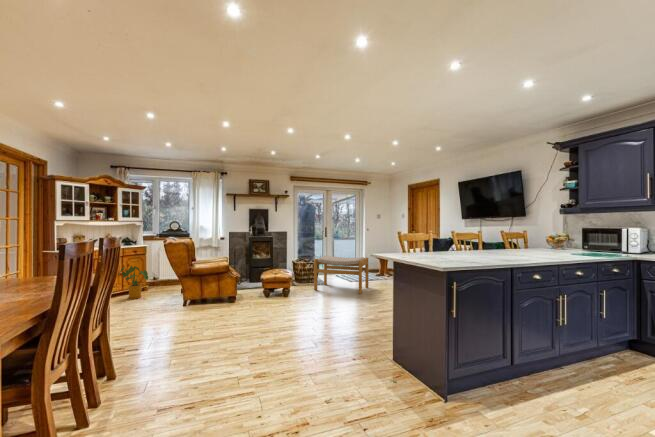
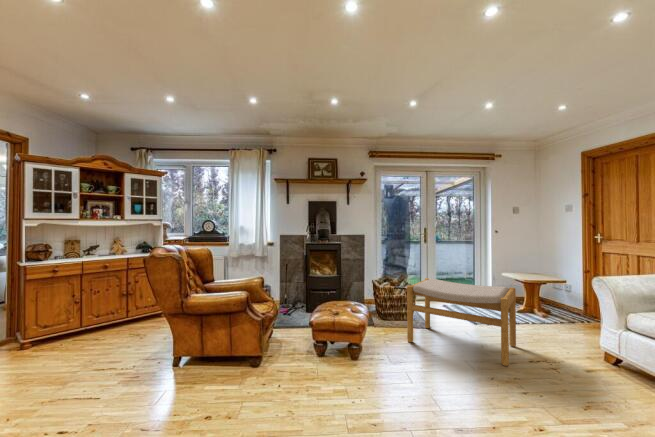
house plant: present [118,266,148,299] -> none [113,284,153,336]

